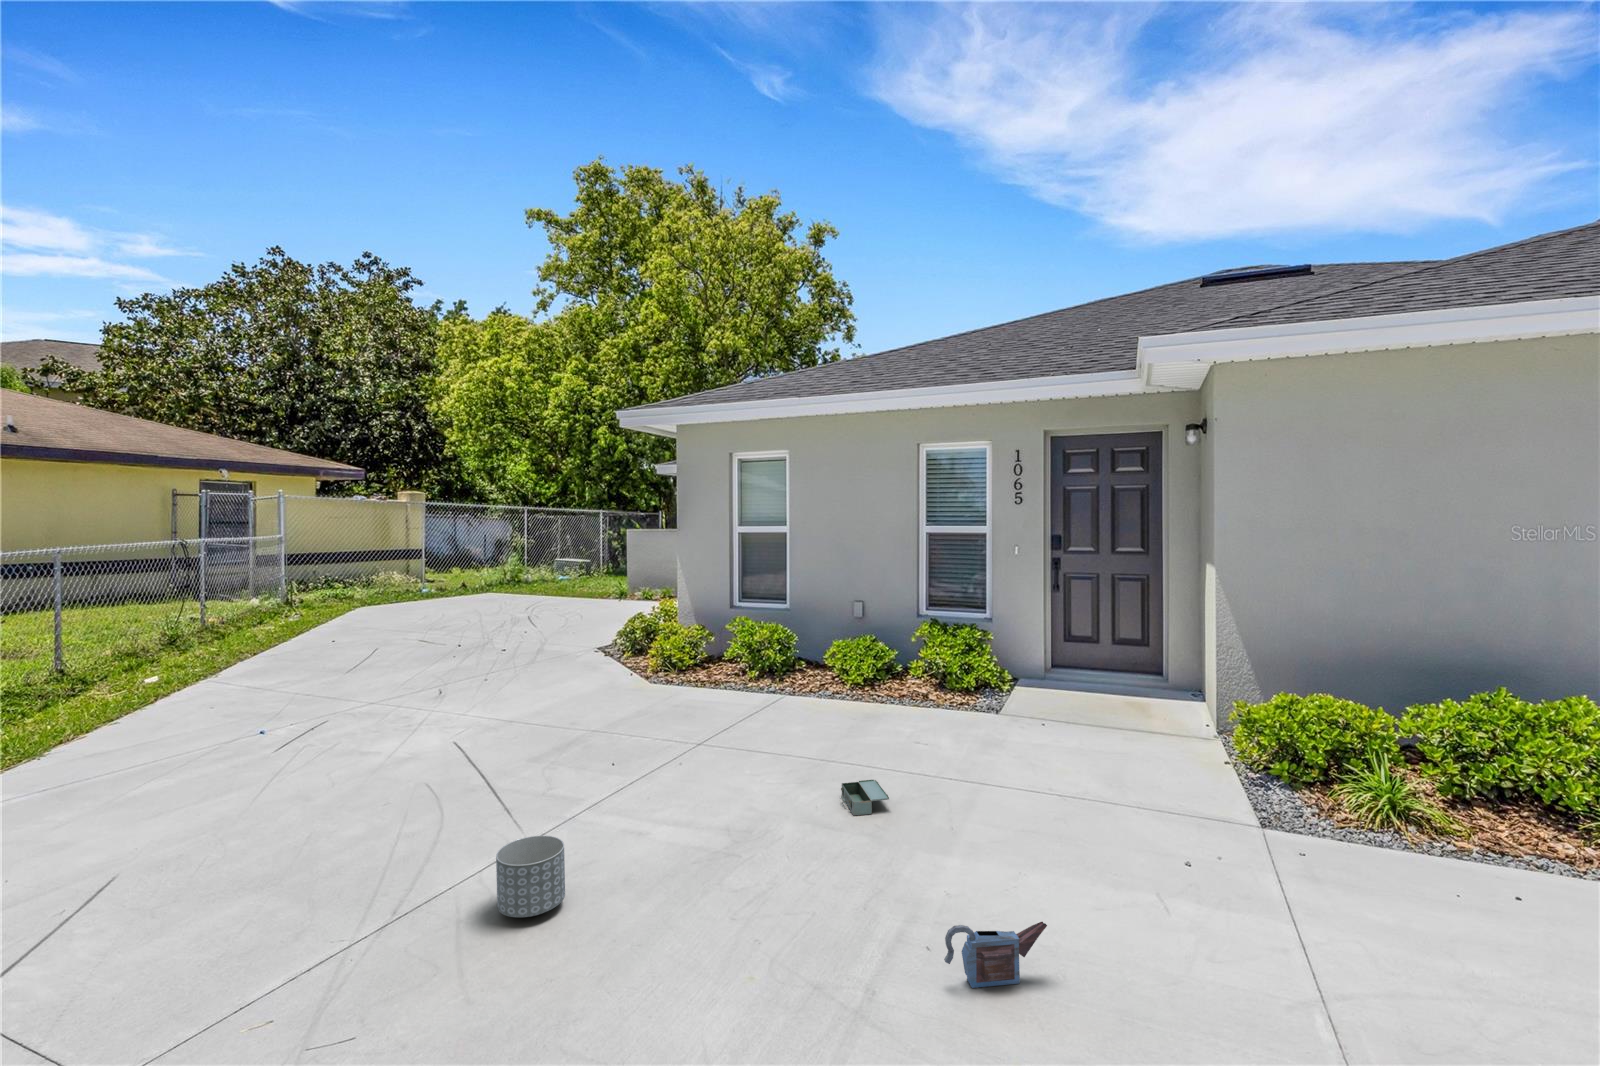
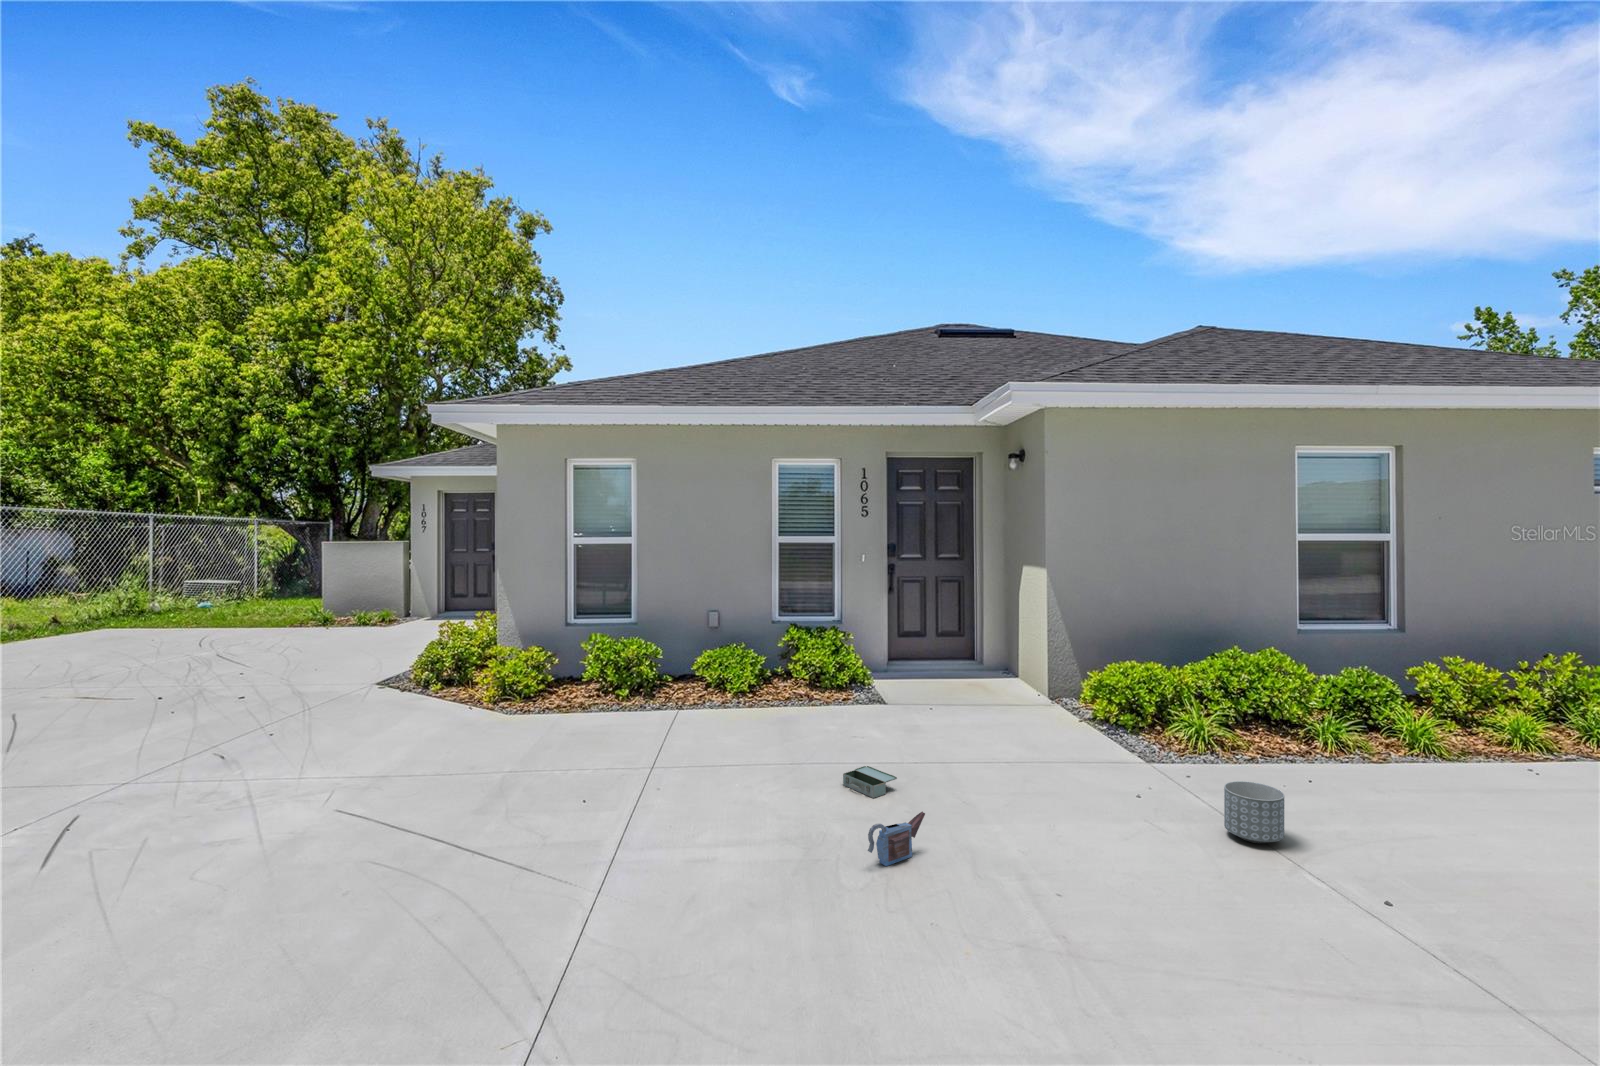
planter: present [496,835,565,918] -> present [1224,781,1284,844]
watering can: present [944,922,1047,988] -> present [868,812,925,866]

